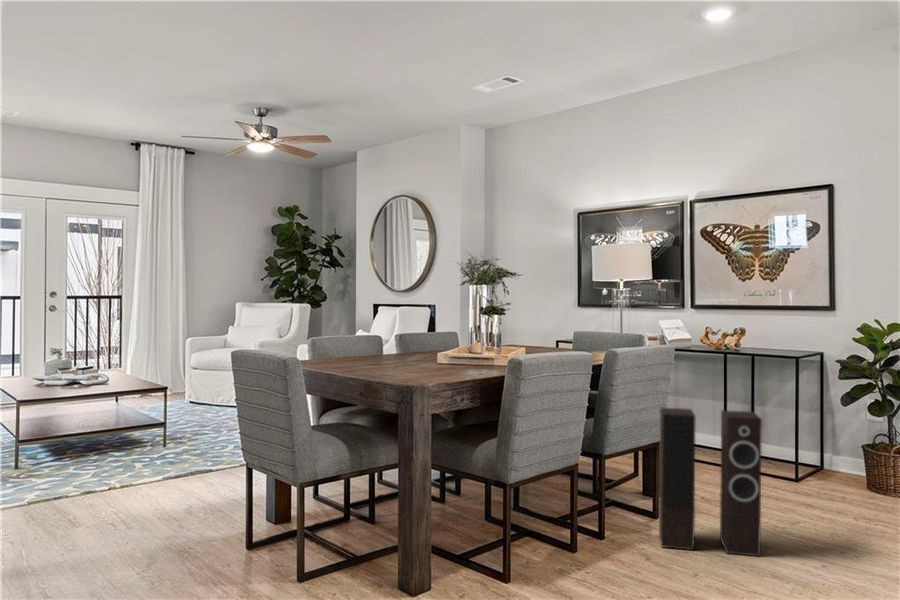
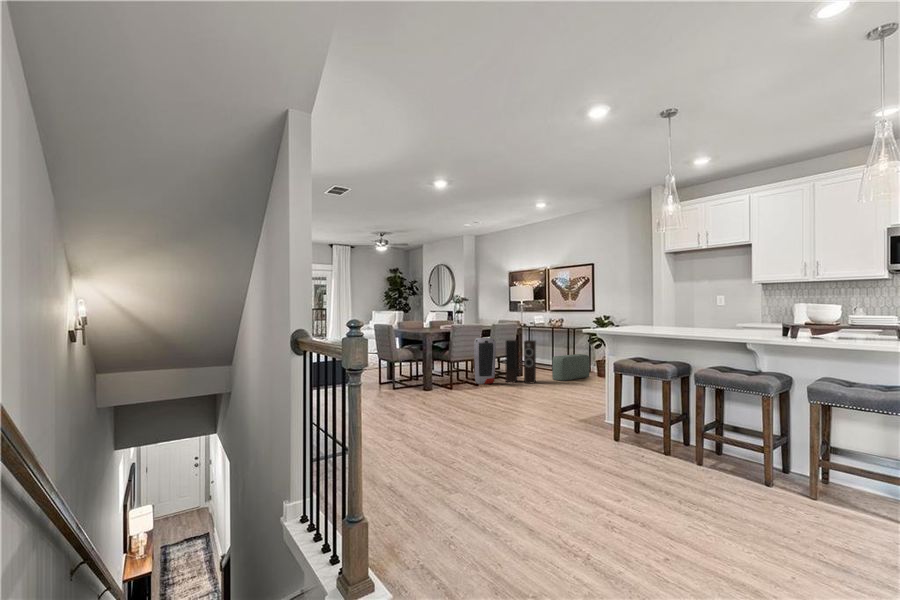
air purifier: none [571,409,639,568] -> present [474,338,496,384]
pouf: none [783,437,865,531] -> present [552,354,589,381]

